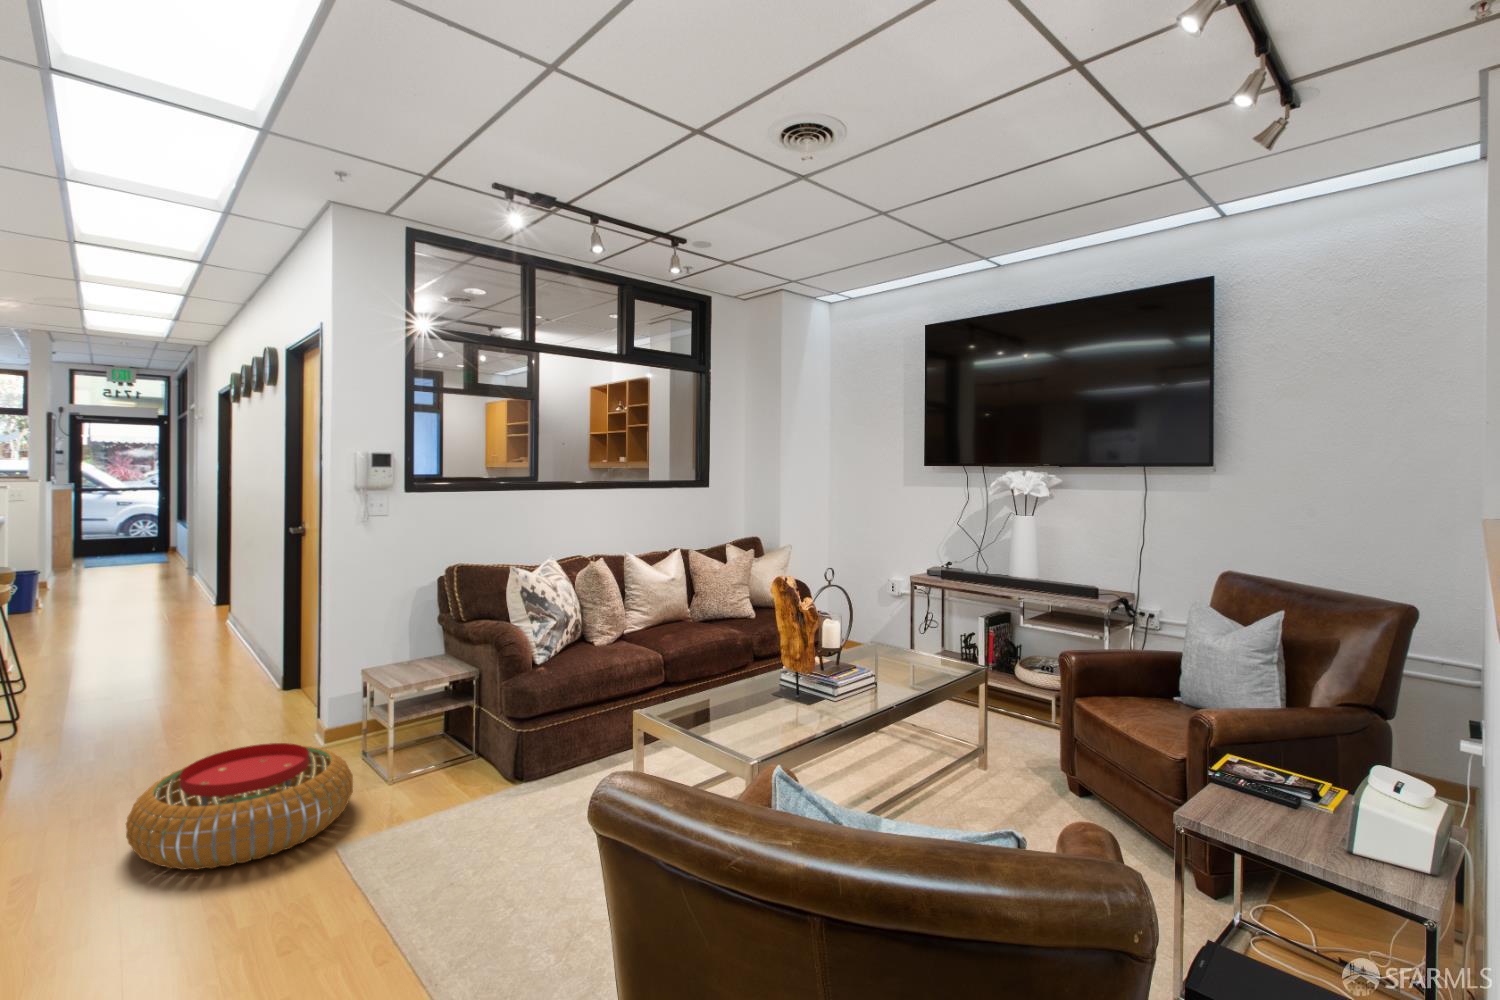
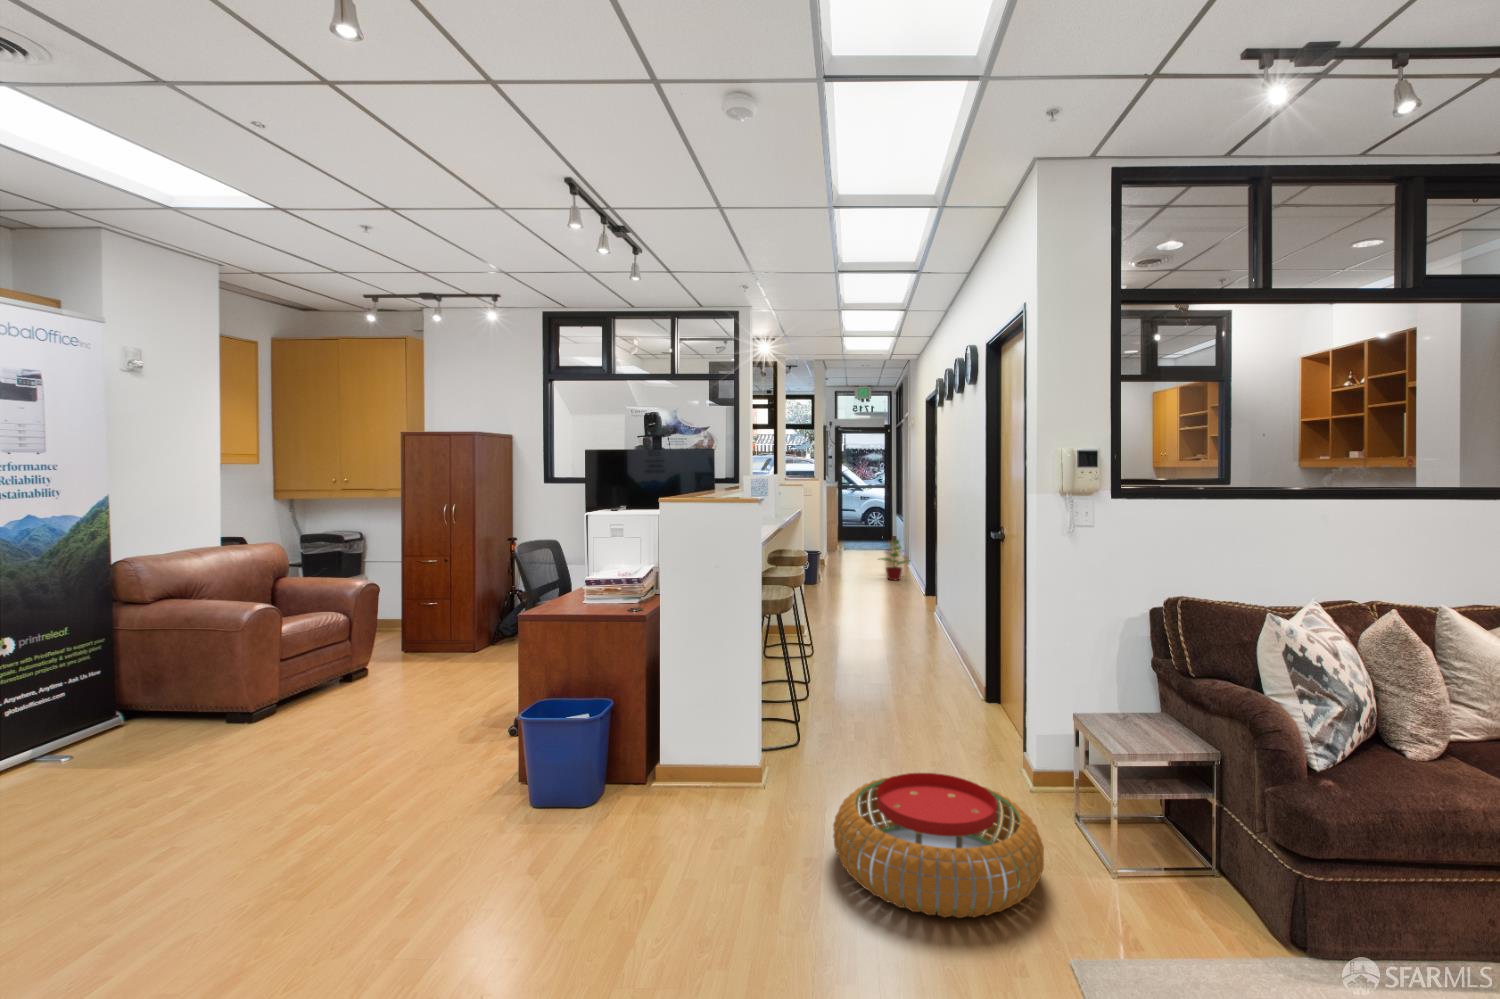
potted plant: none [152,545,200,594] -> present [879,540,906,580]

